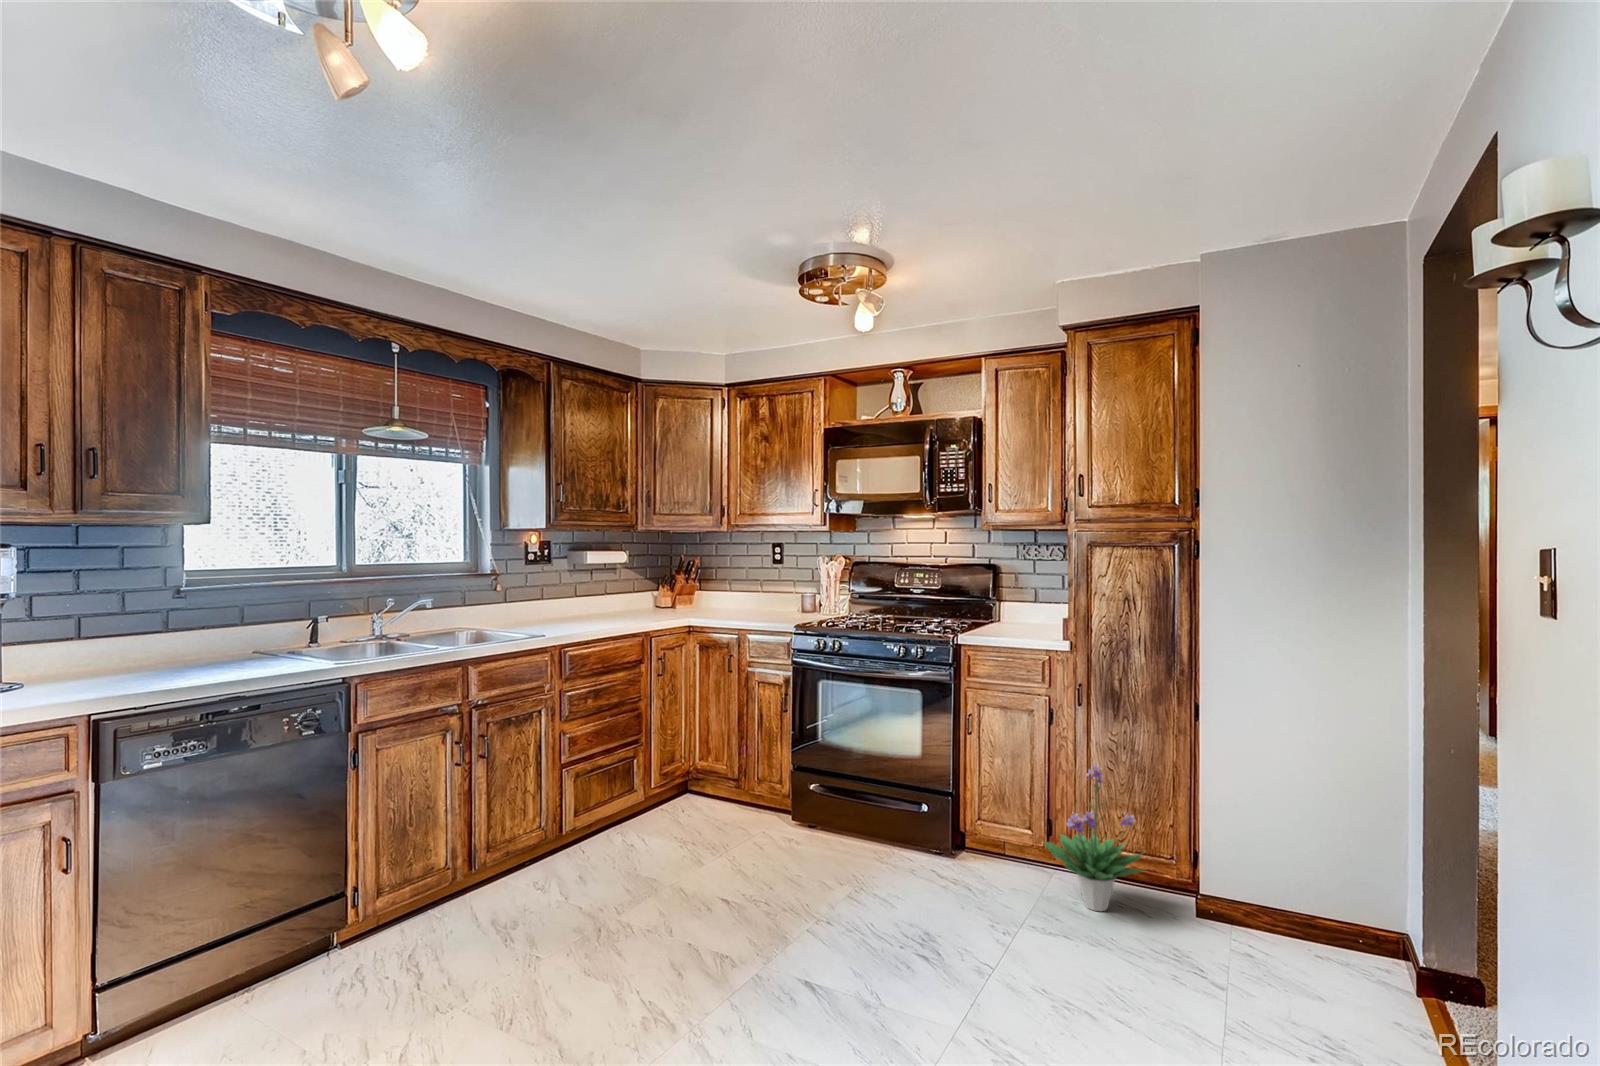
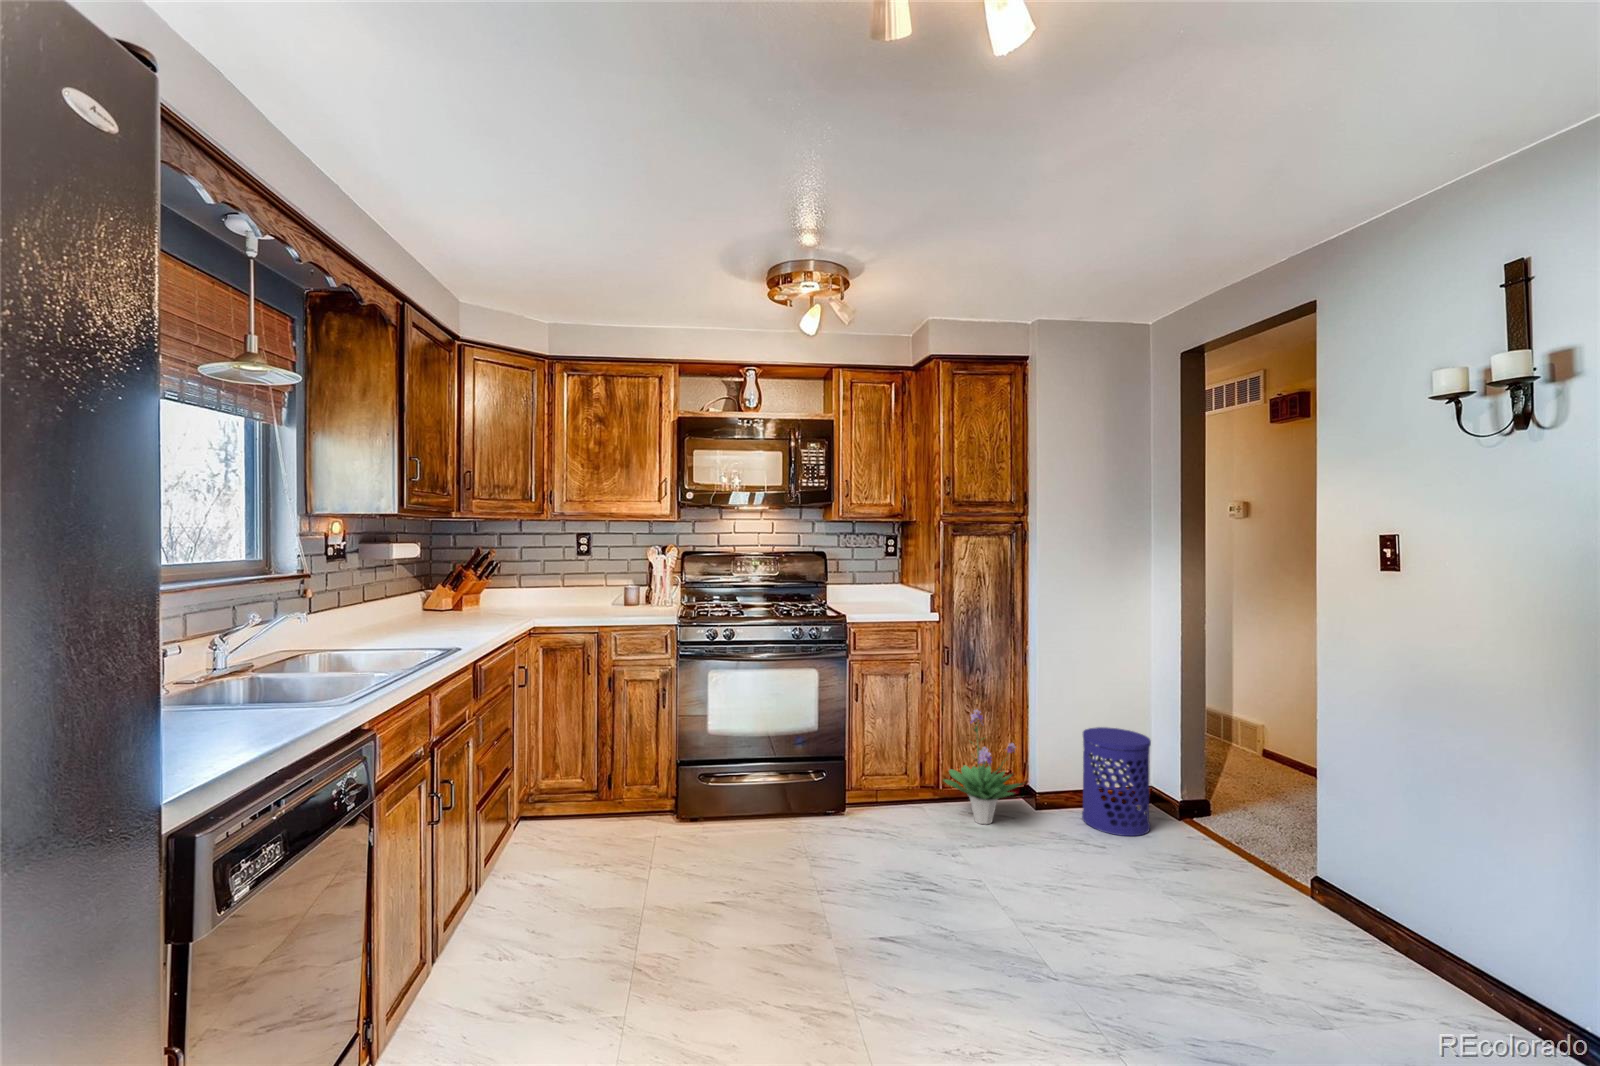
waste bin: none [1238,820,1344,988] -> present [1082,727,1151,836]

